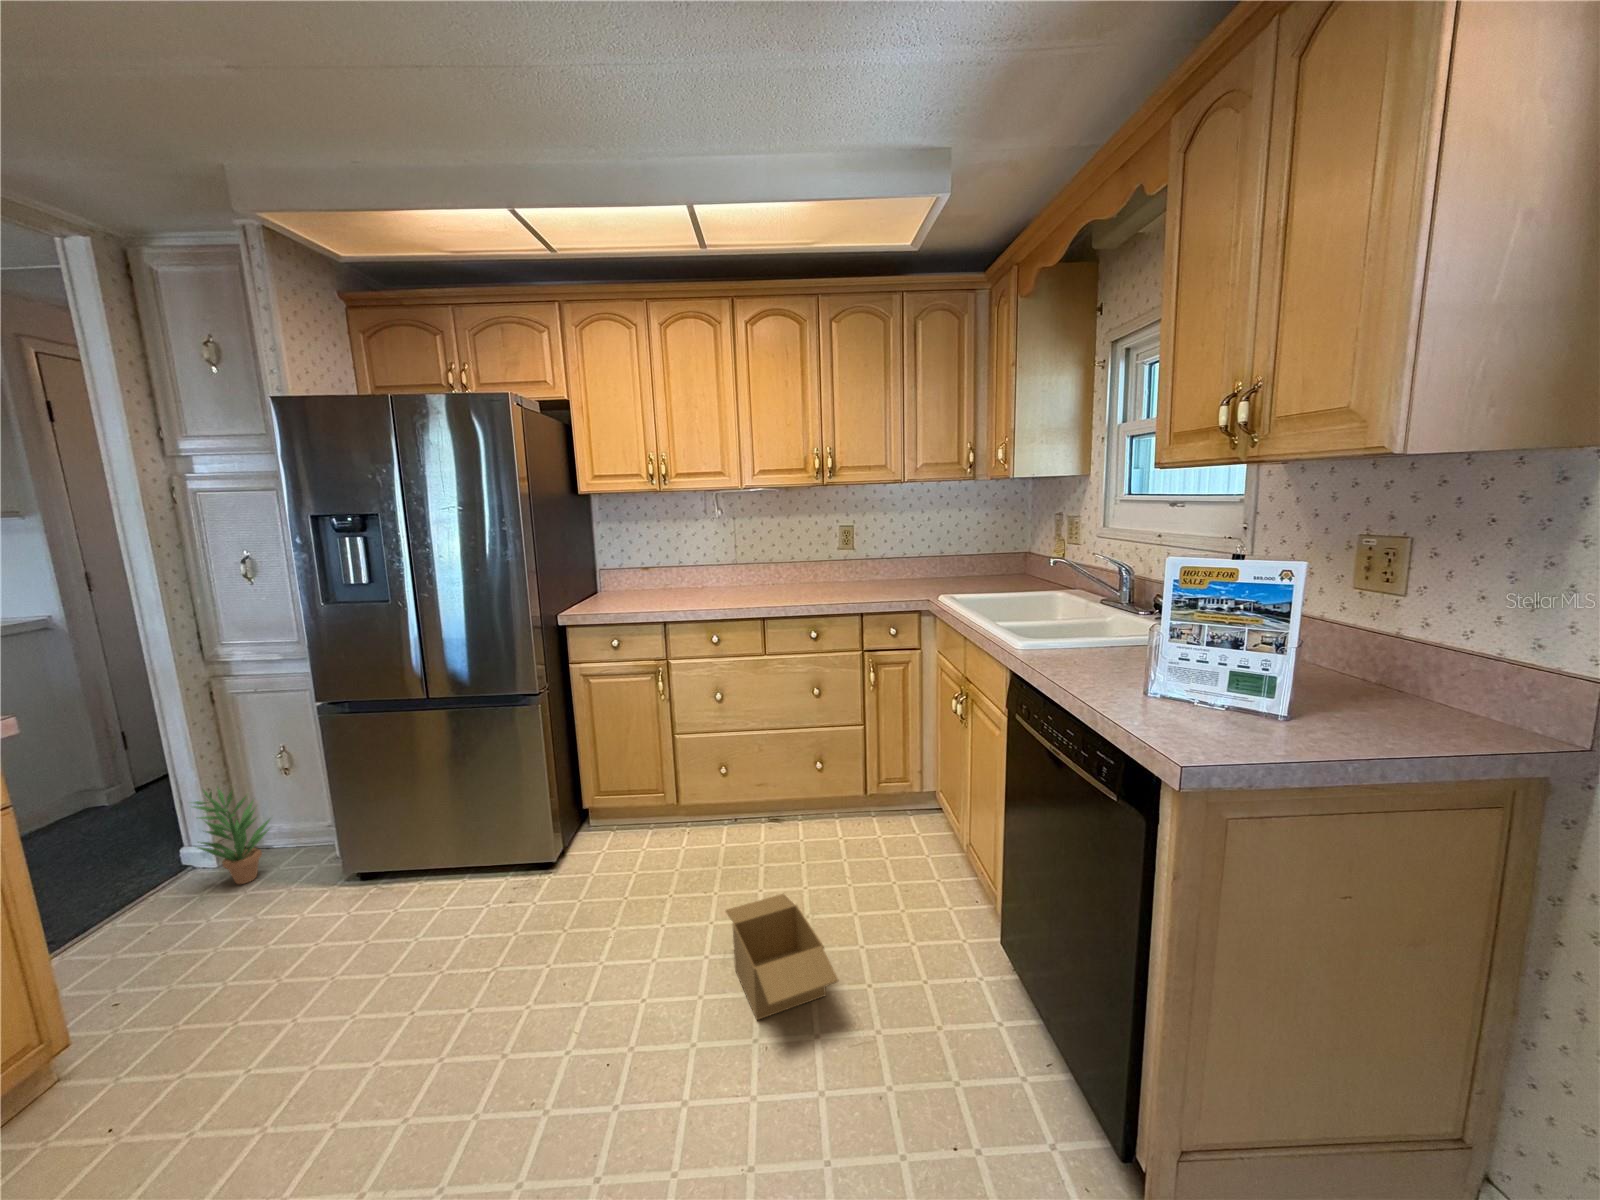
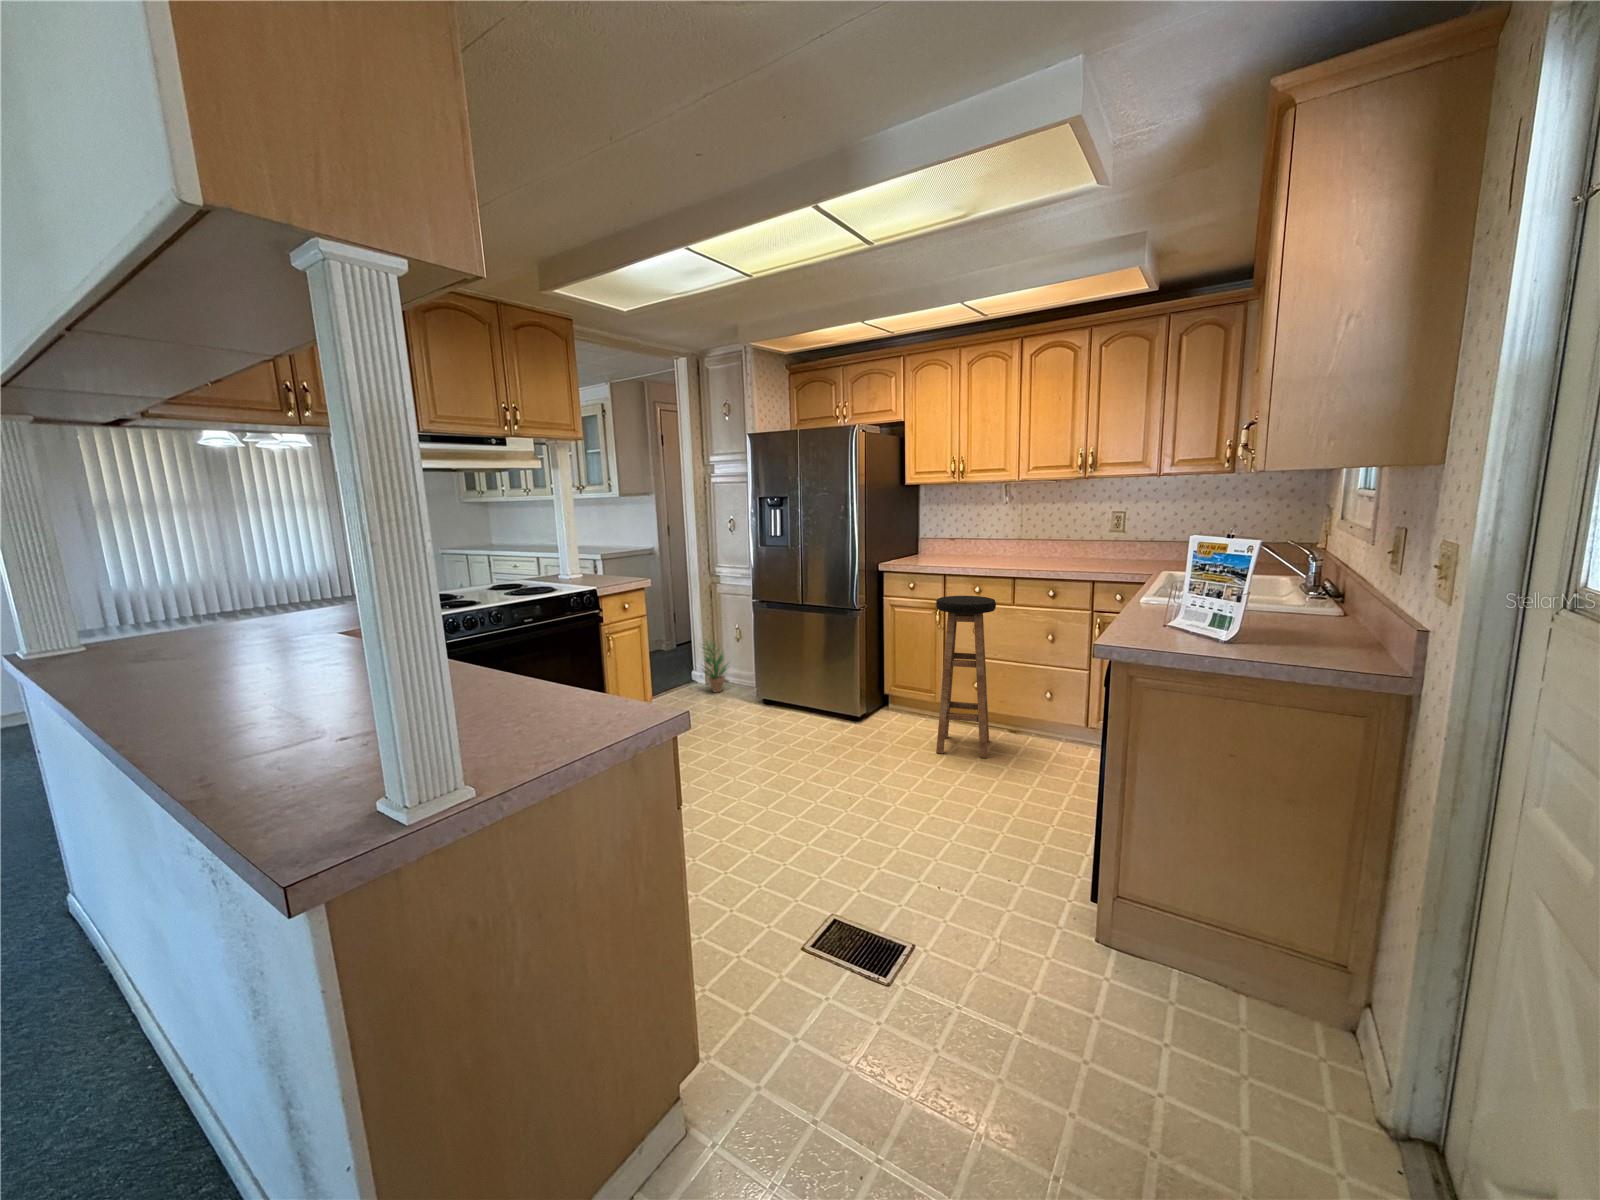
bar stool: none [675,651,772,897] -> present [936,596,996,758]
cardboard box: present [726,894,838,1020] -> none [937,752,985,811]

